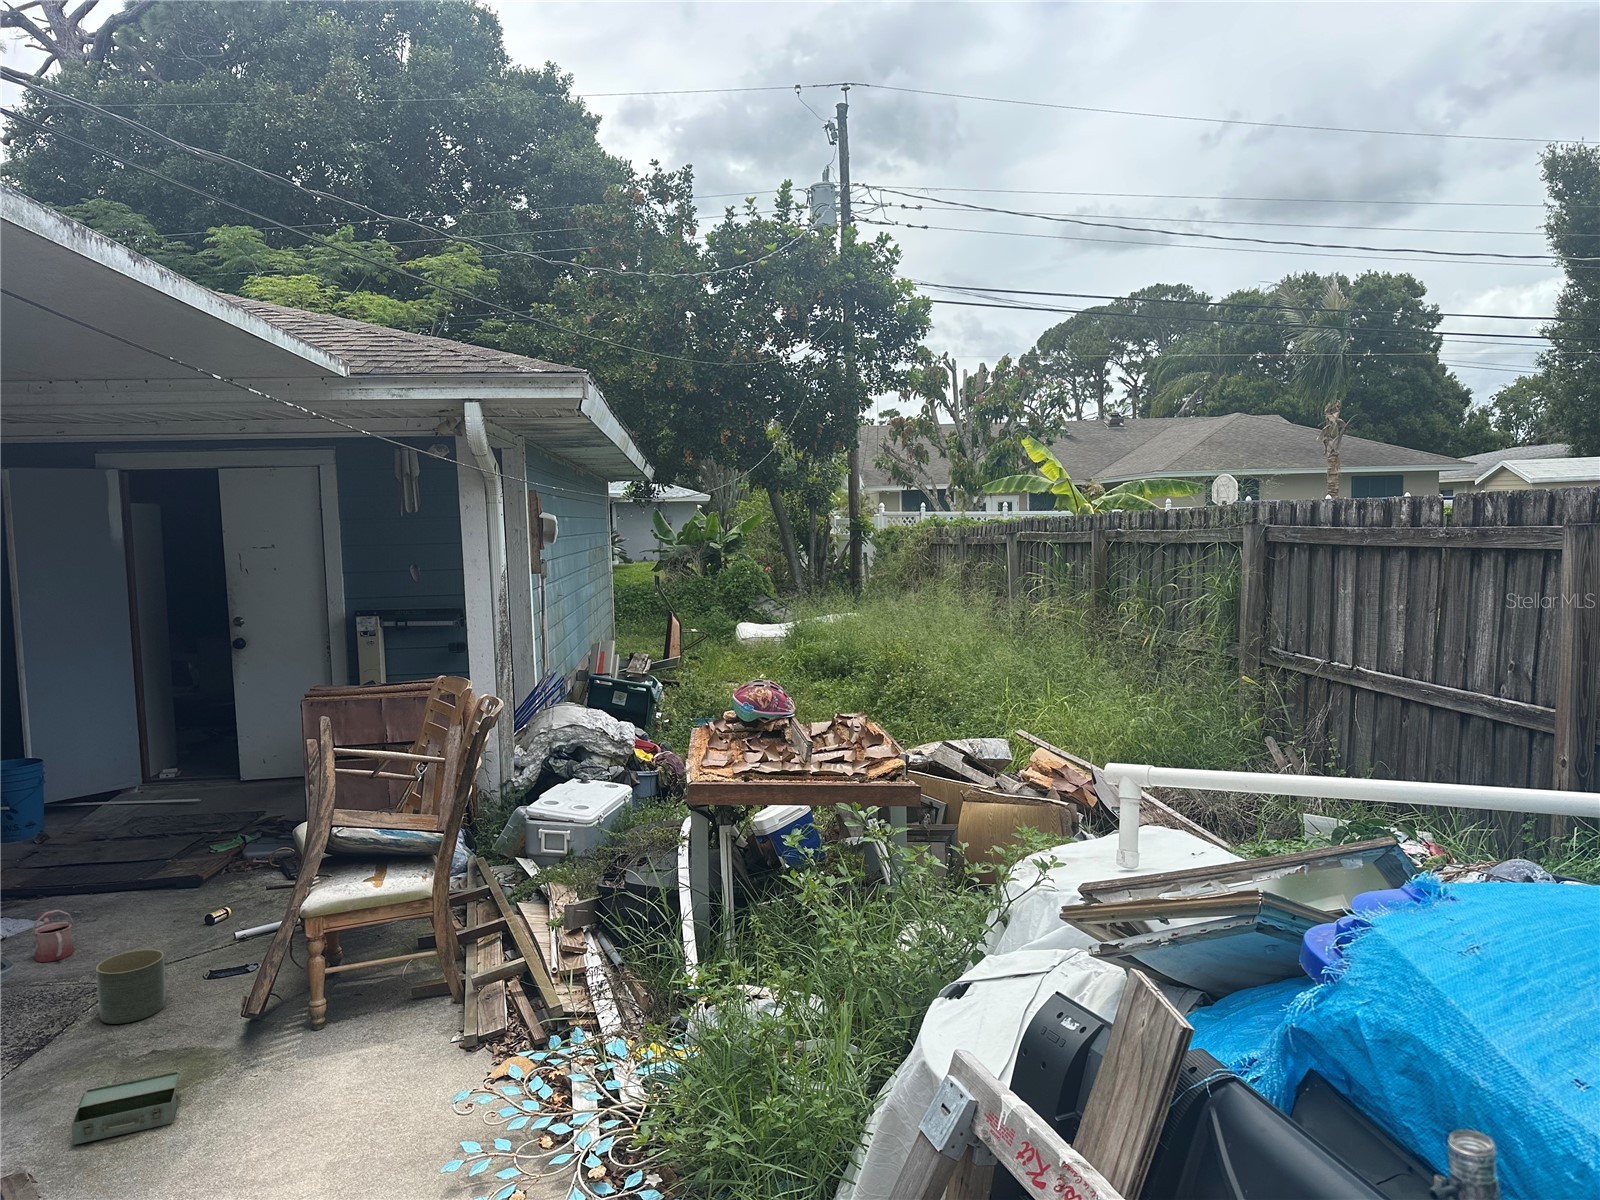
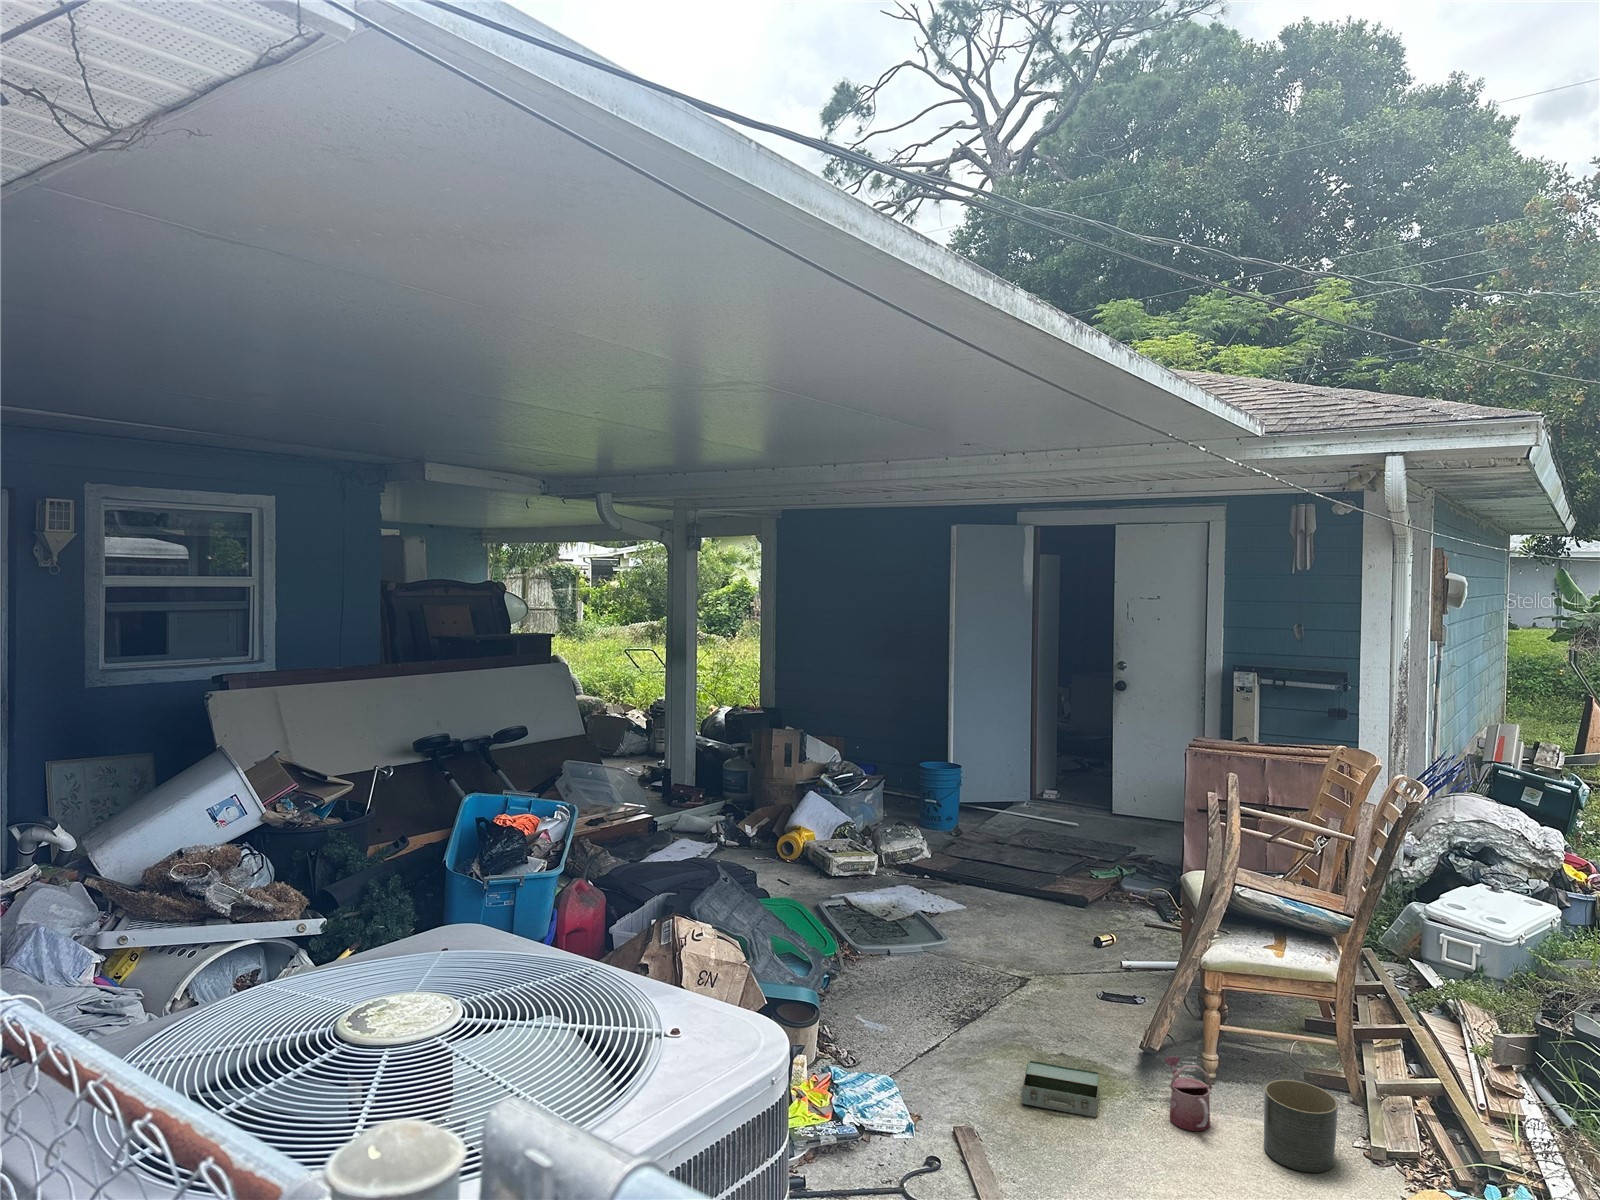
watering can: present [32,910,74,962] -> present [1164,1056,1212,1131]
planter: present [96,949,165,1024] -> present [1264,1080,1338,1173]

